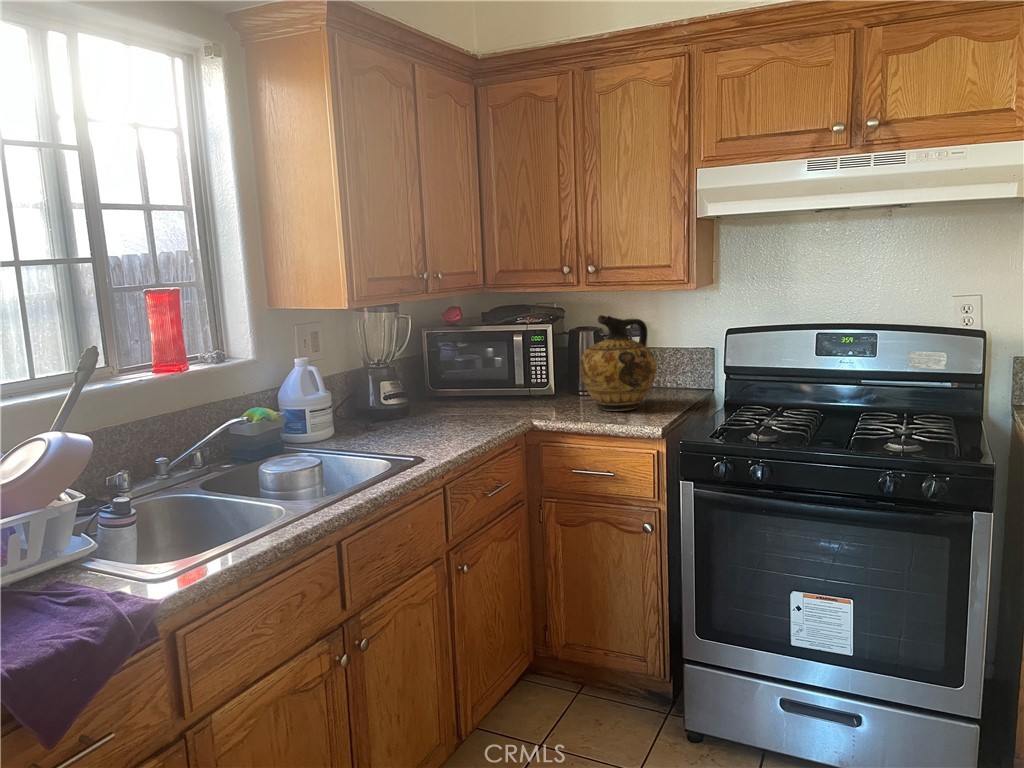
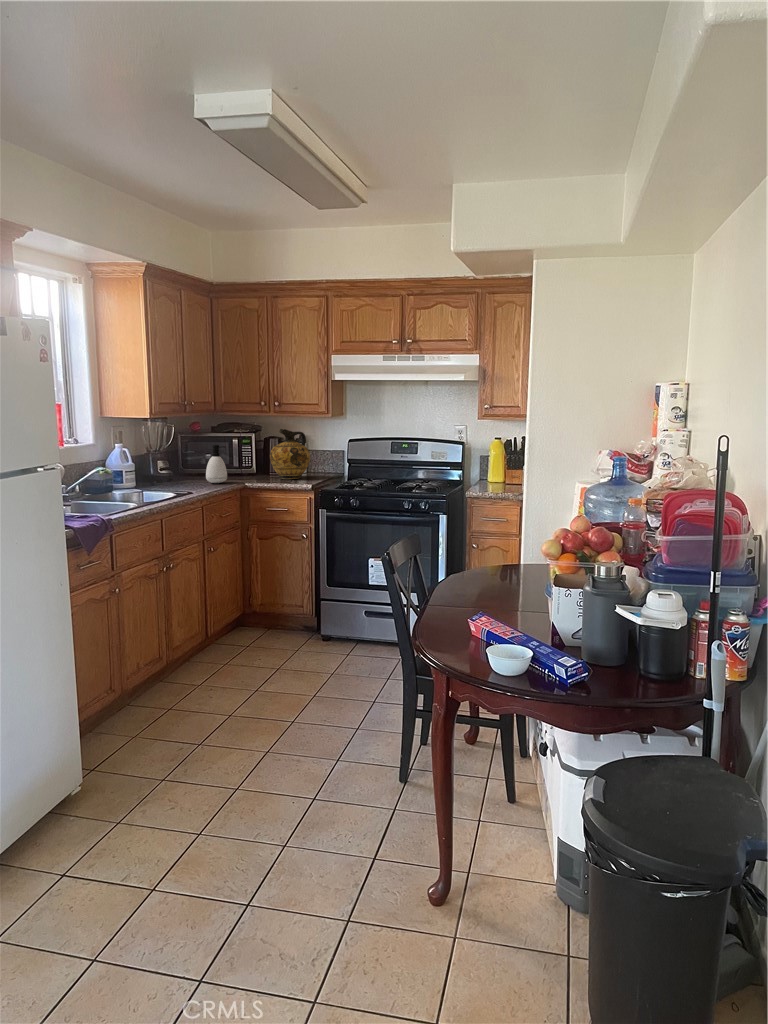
soap dispenser: none [461,351,500,424] -> present [206,444,227,483]

